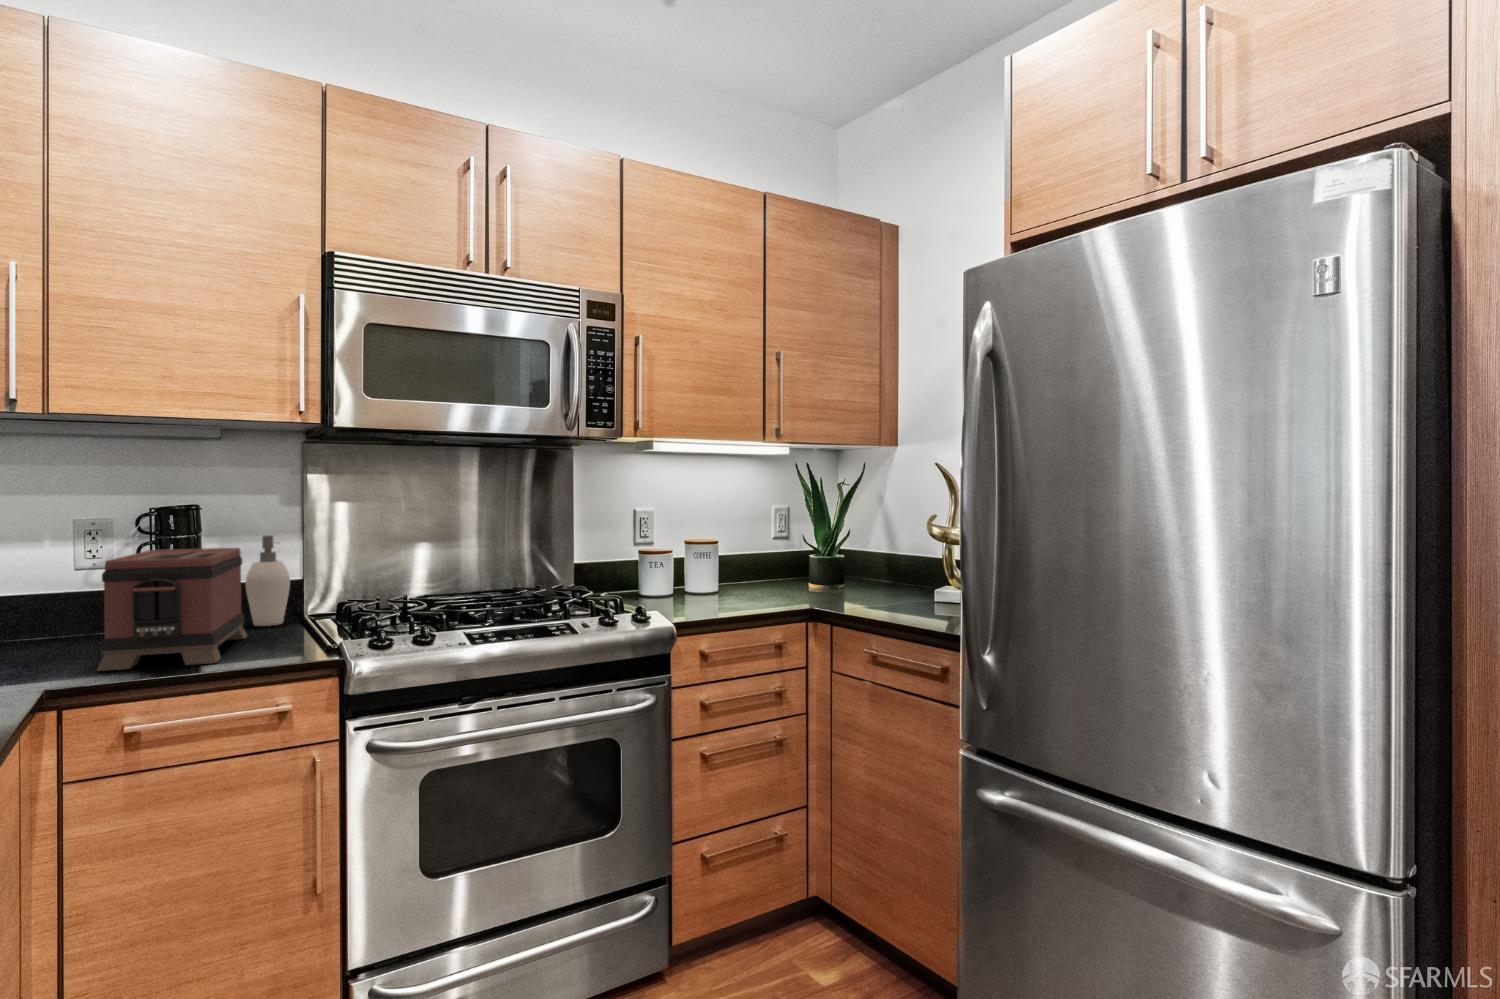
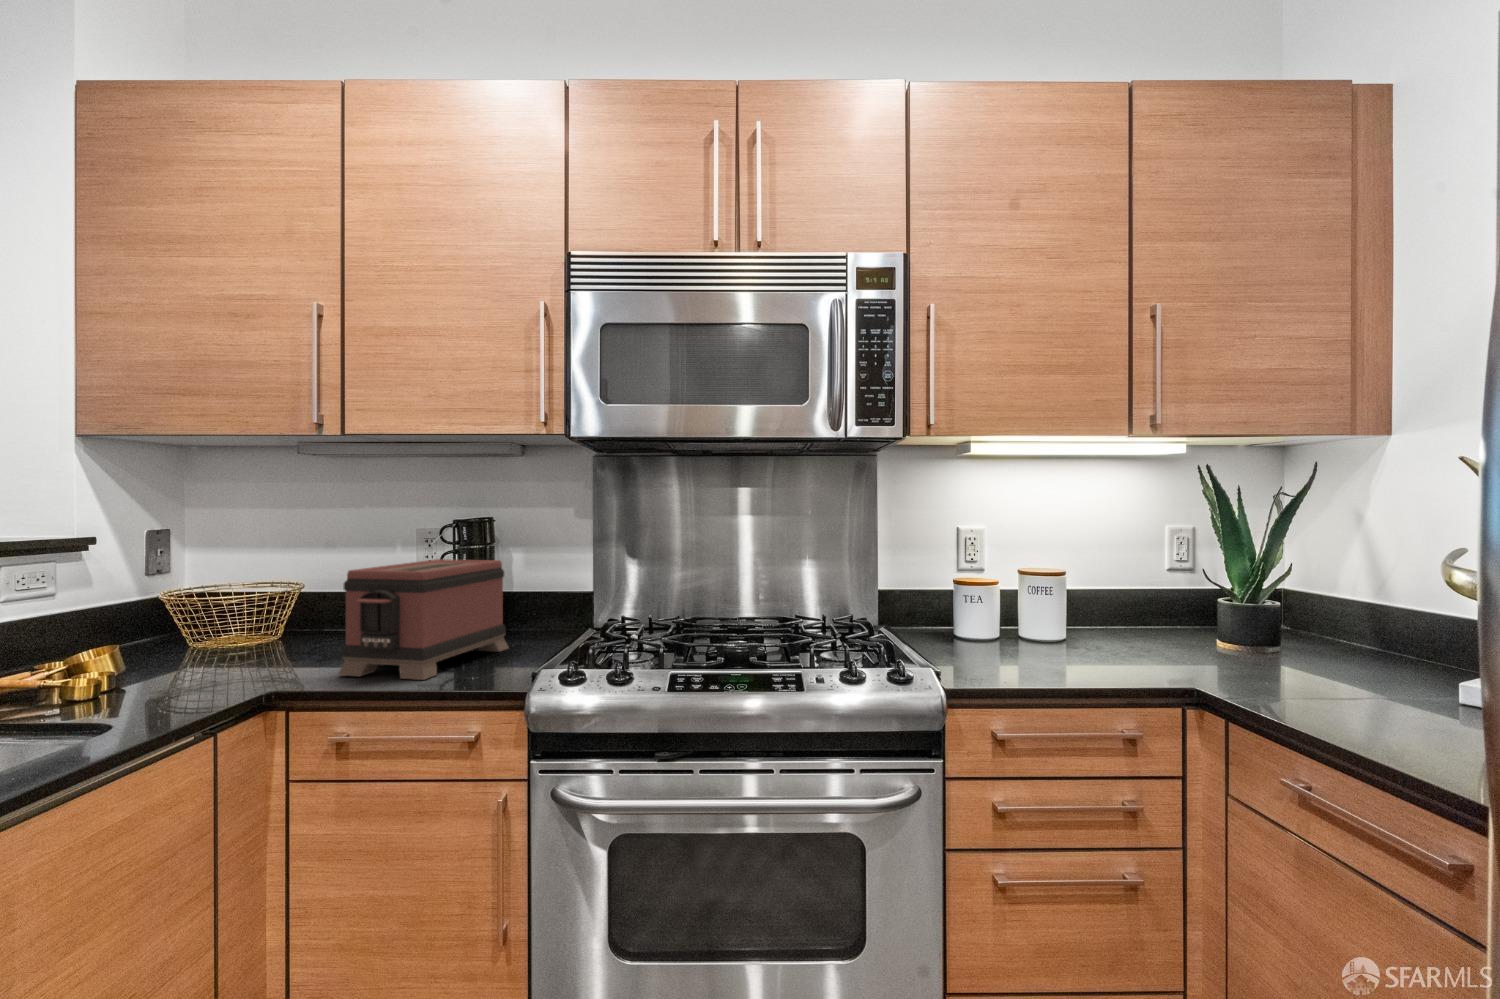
soap dispenser: present [245,535,290,626] -> none [529,548,568,638]

